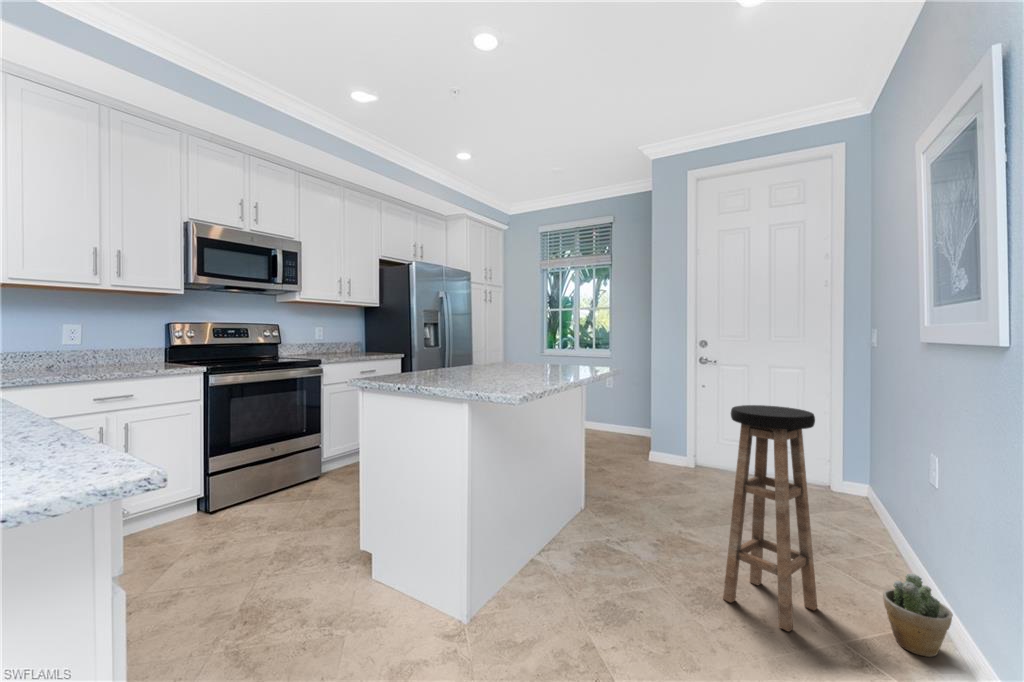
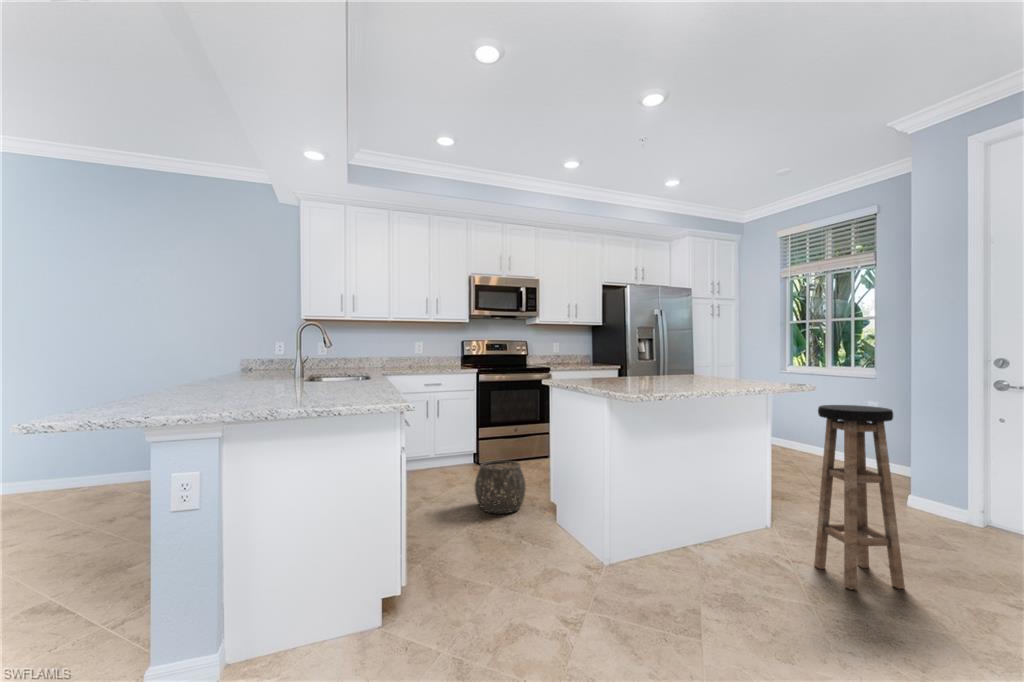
woven basket: none [219,524,320,634] -> present [475,460,526,514]
potted plant: present [883,573,953,657] -> none [944,560,1007,632]

